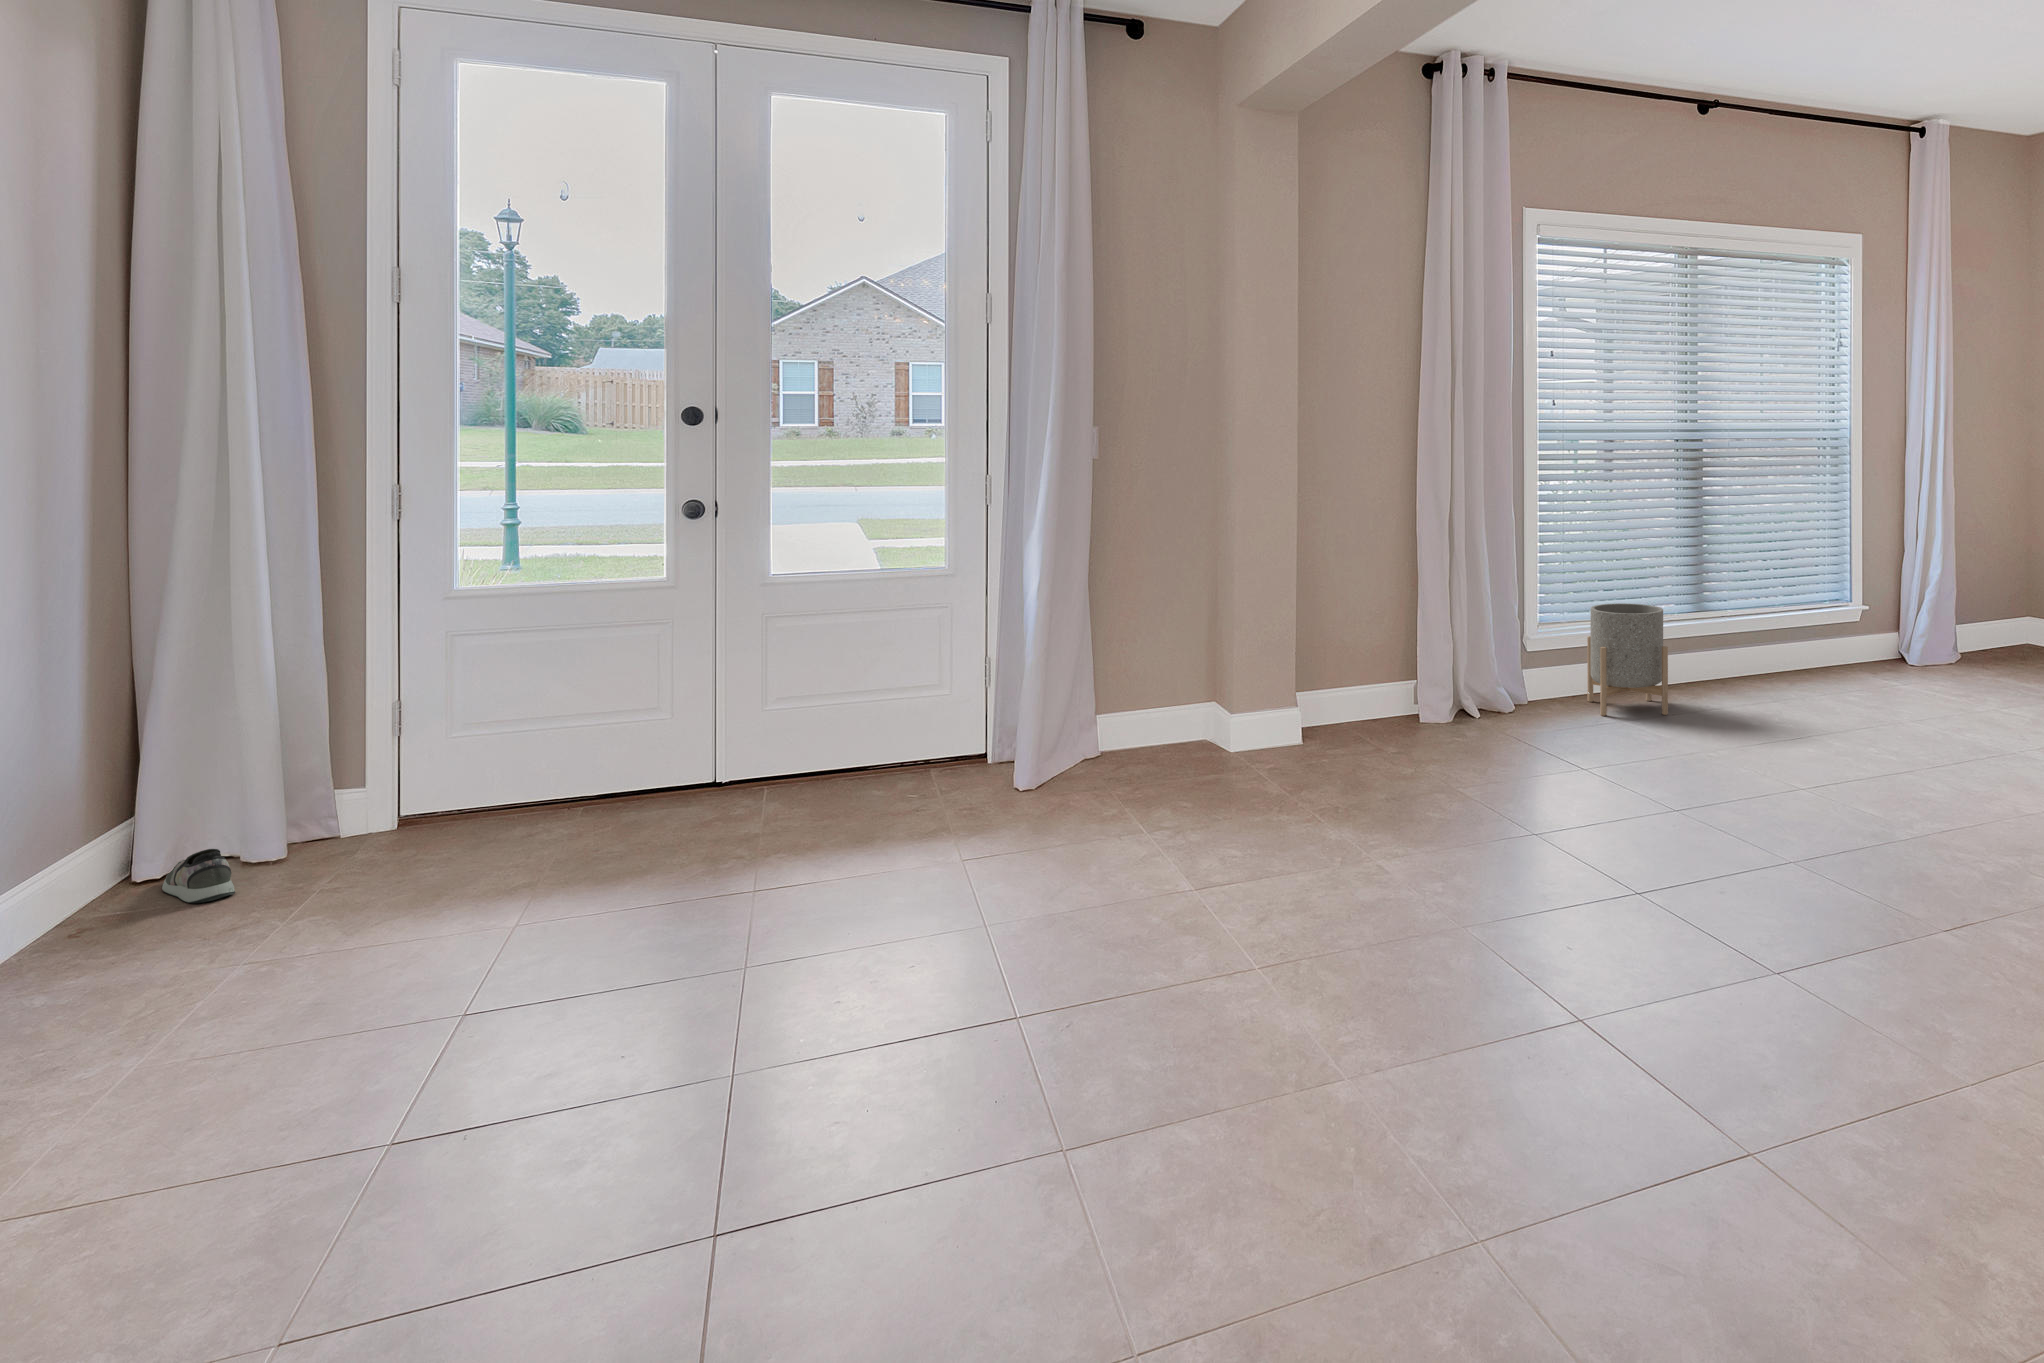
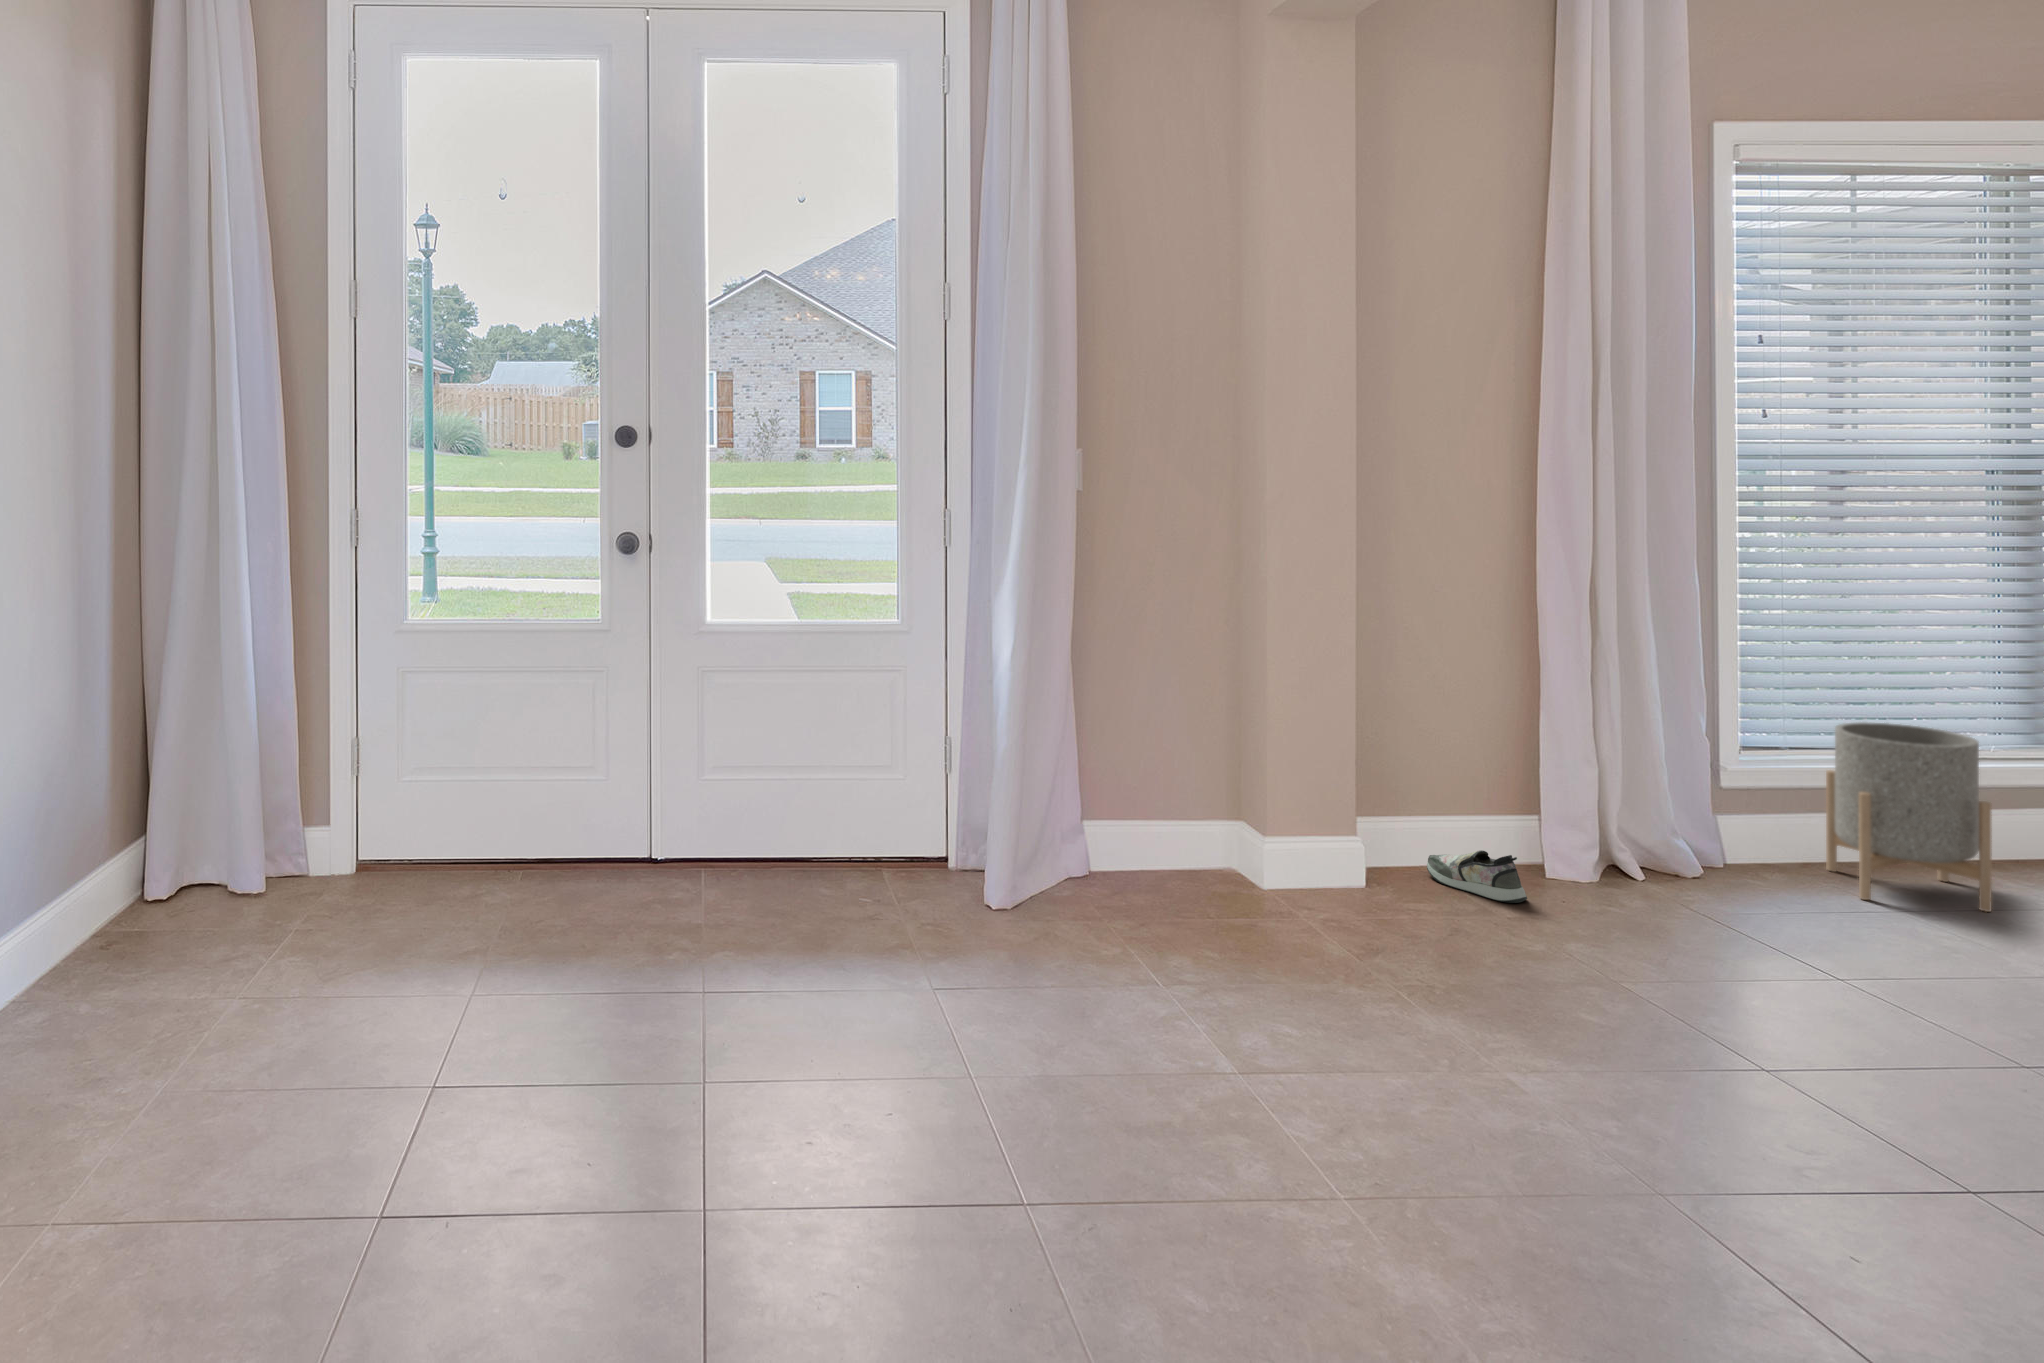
shoe: present [162,849,235,903] -> present [1427,850,1527,903]

